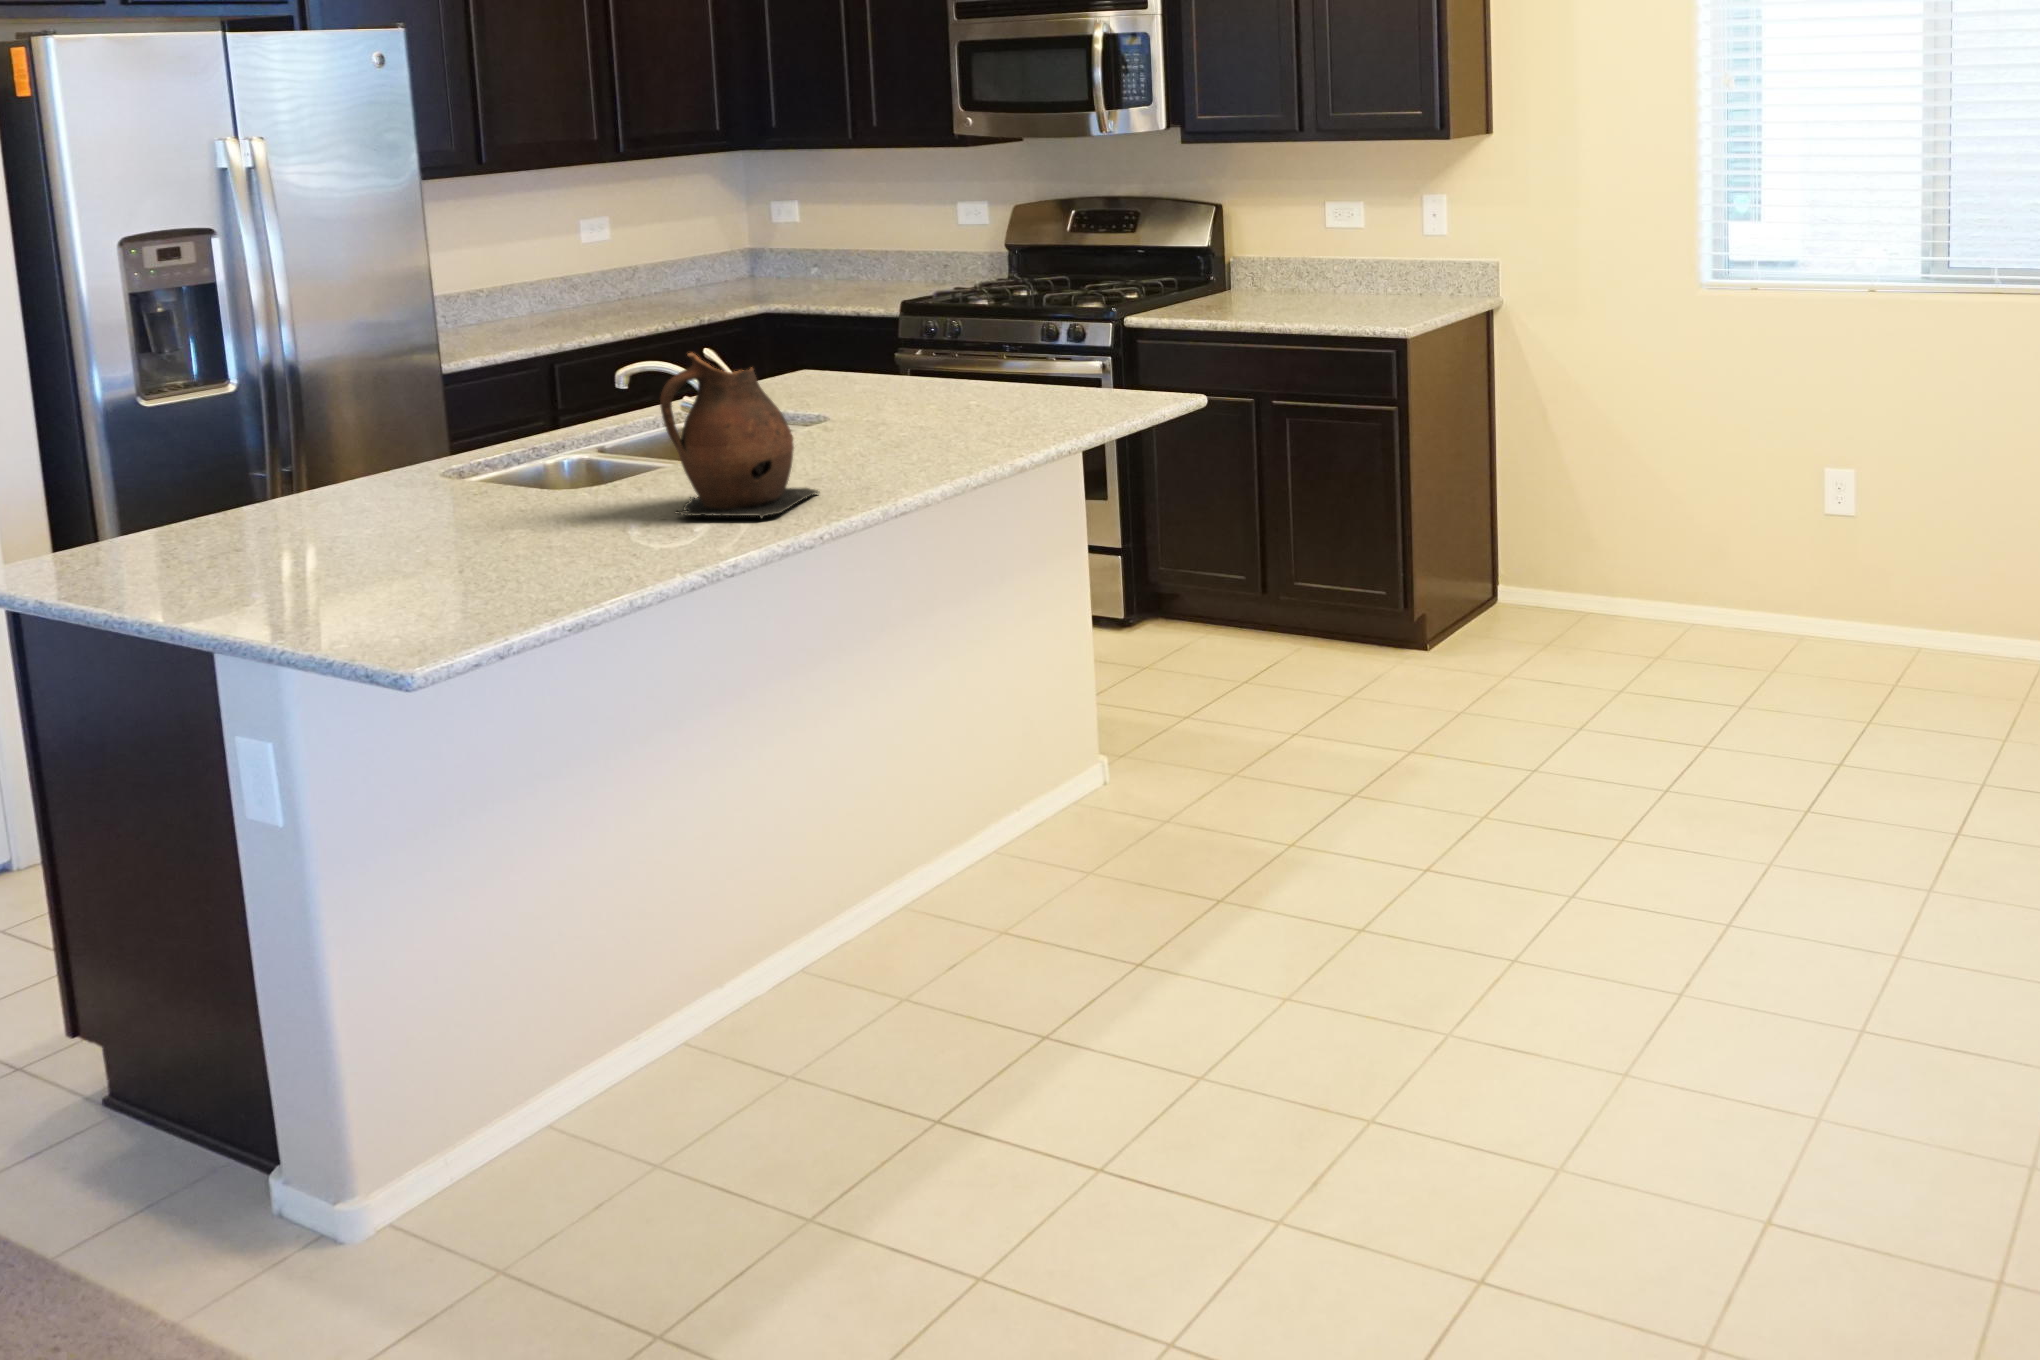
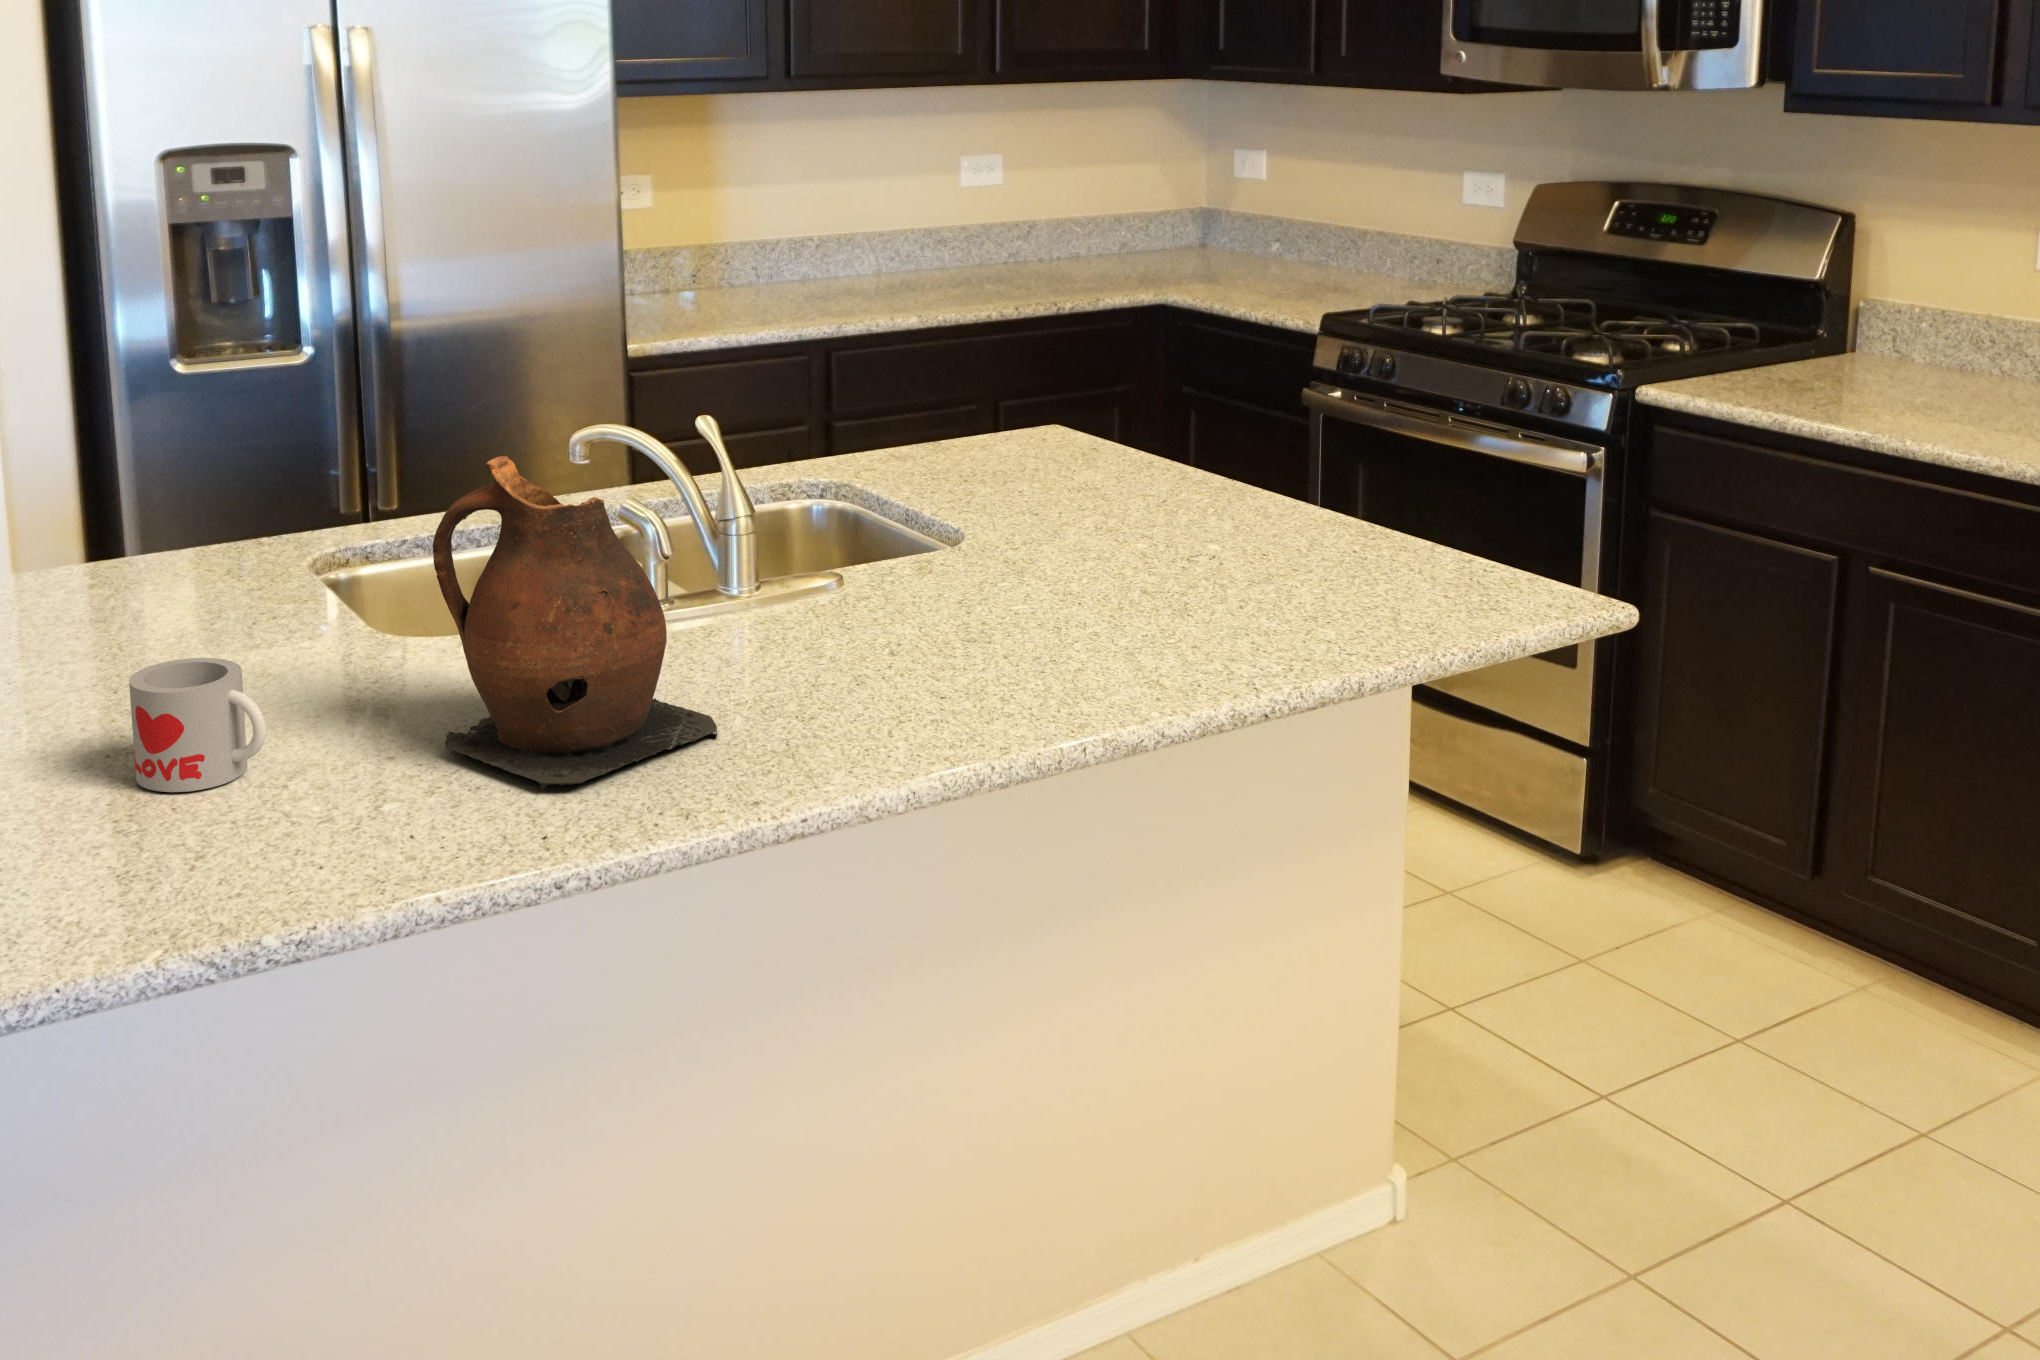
mug: none [513,483,600,554] -> present [129,658,267,792]

